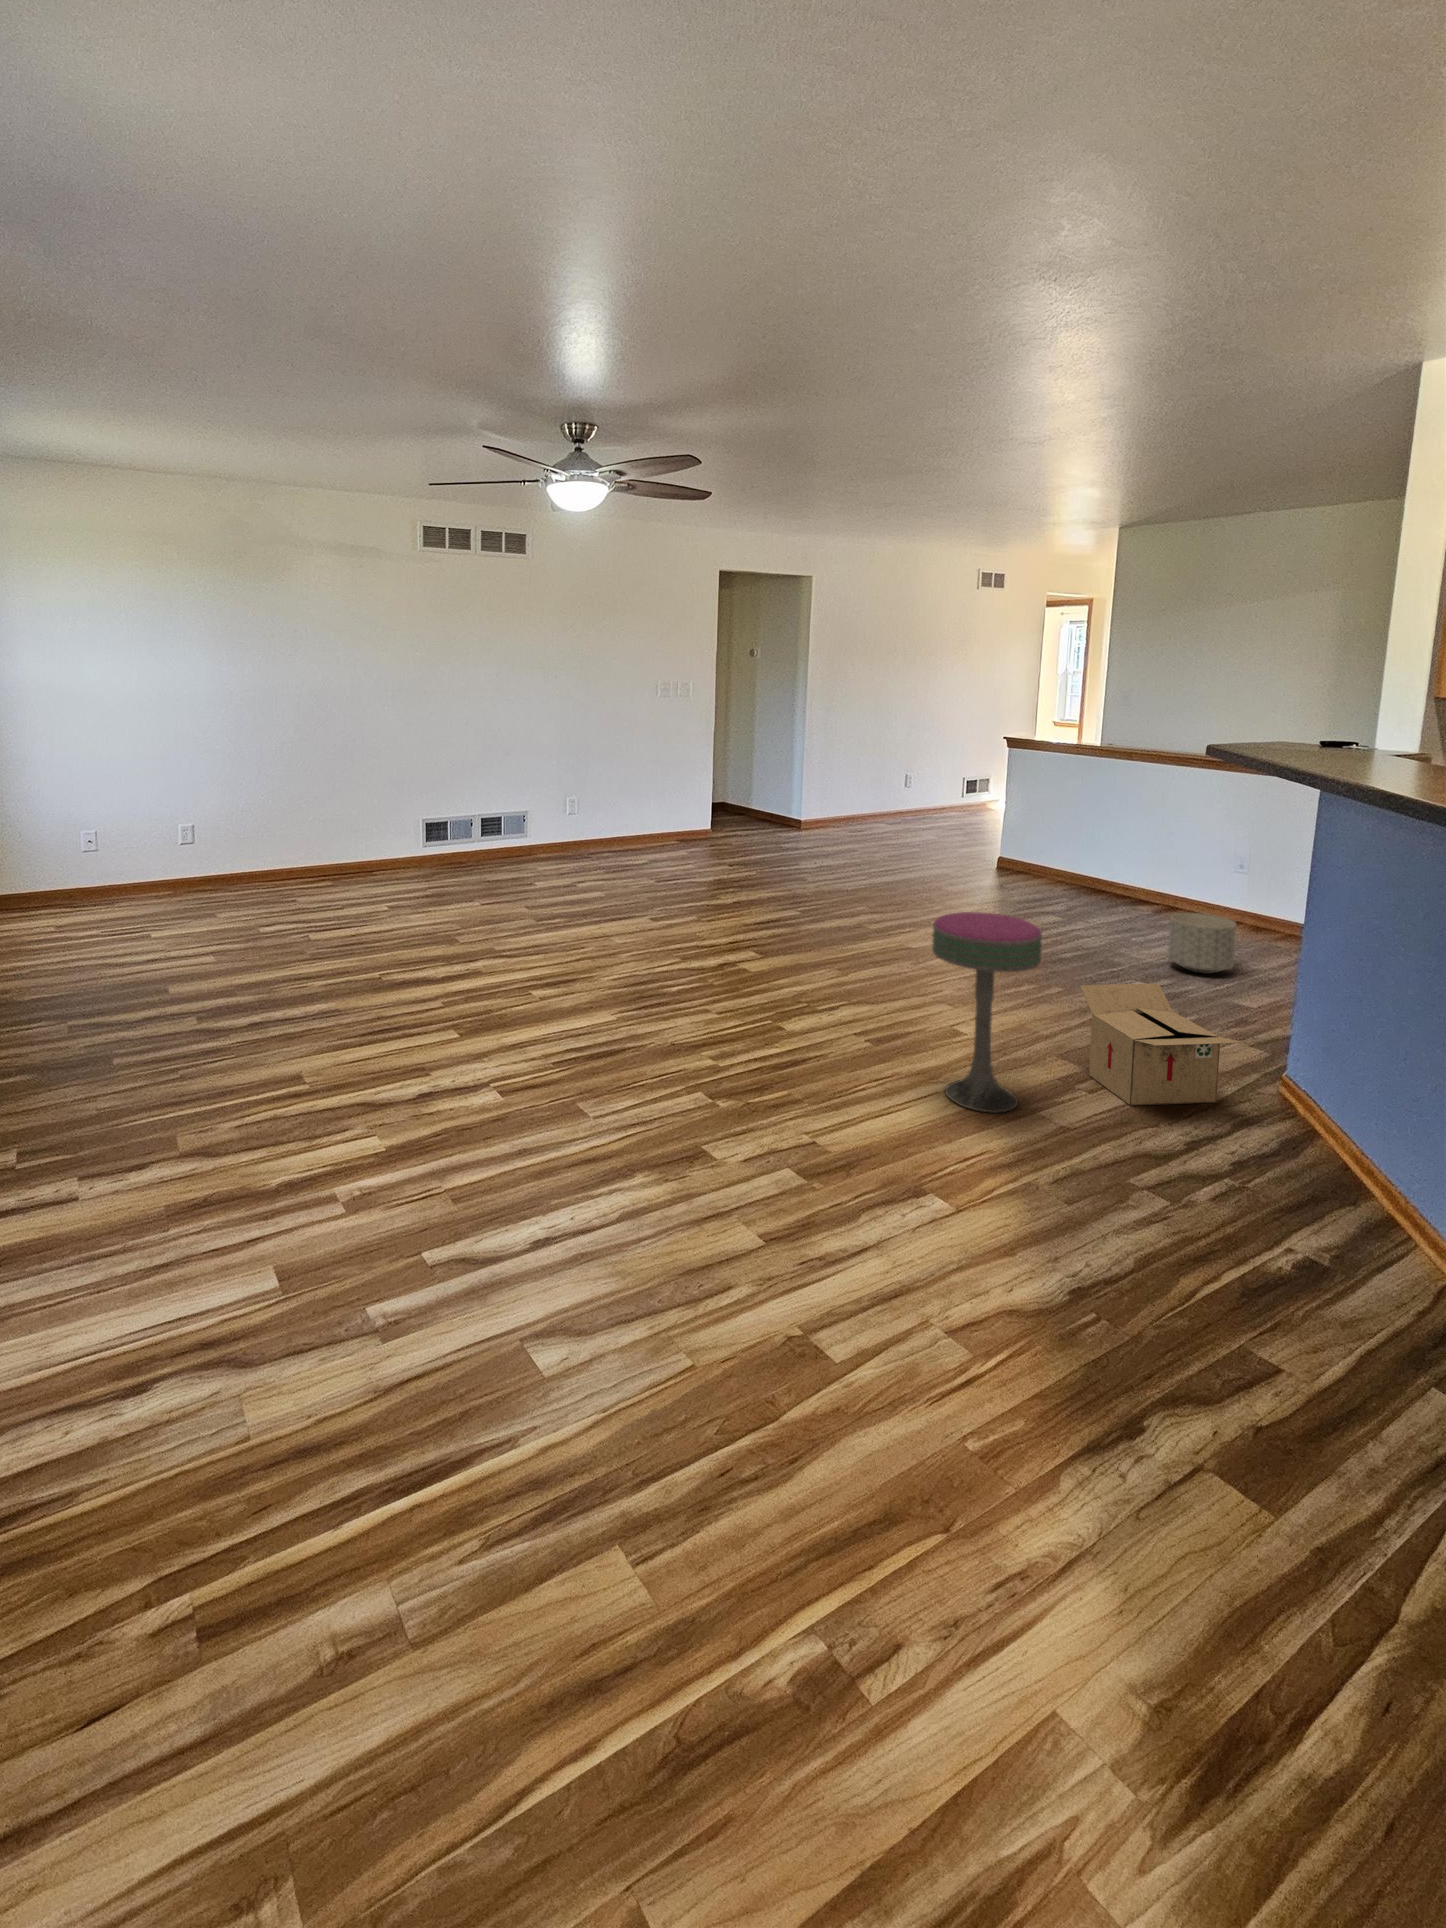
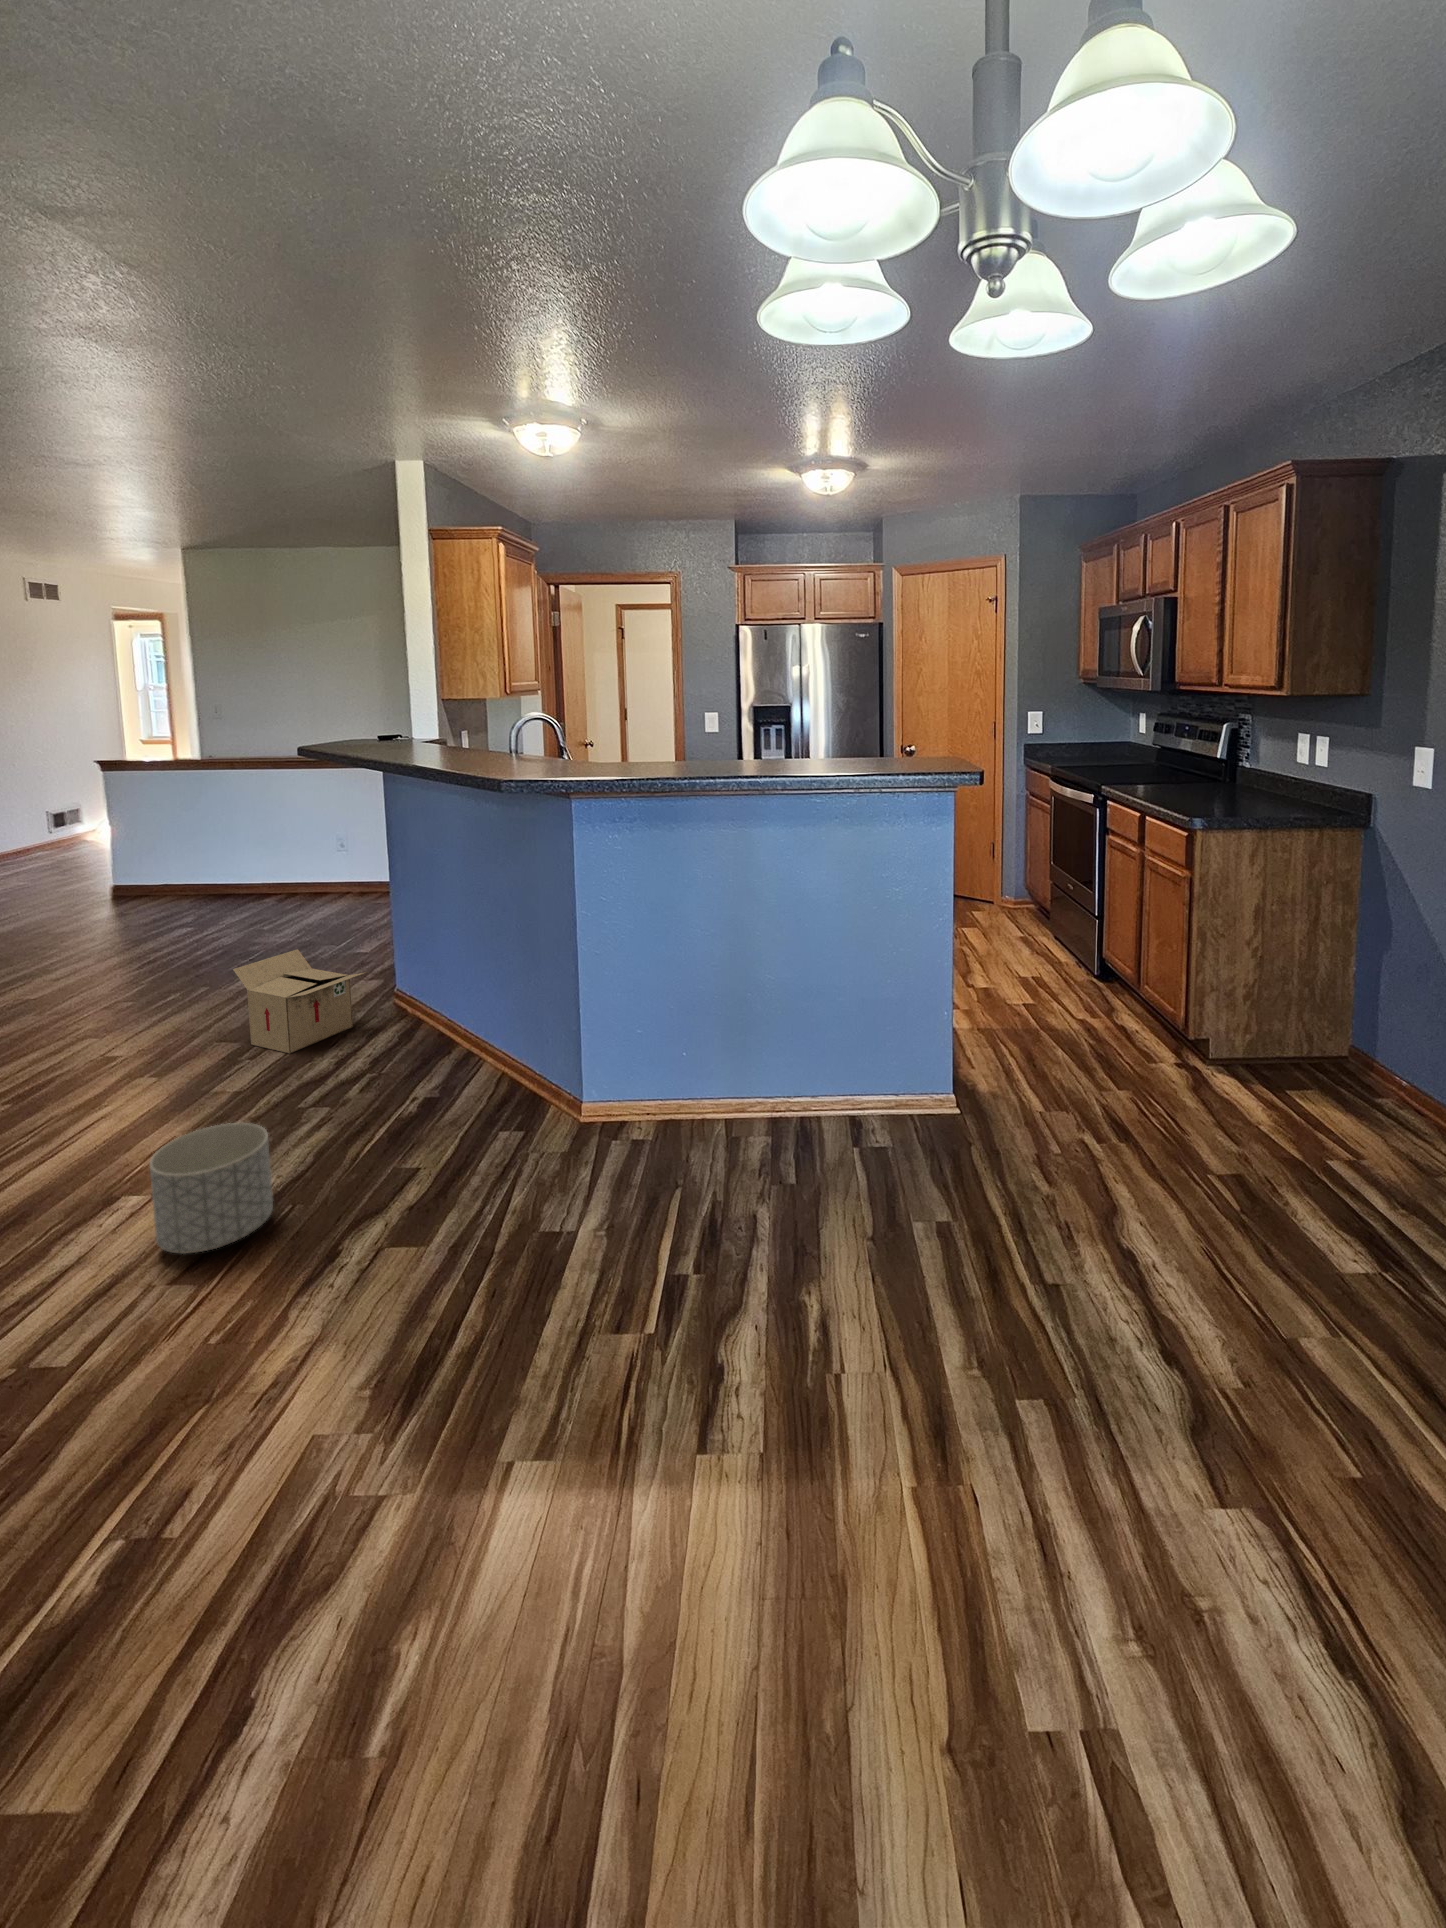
bar stool: present [932,912,1042,1113] -> none [76,920,198,1115]
planter: present [1168,913,1236,974] -> present [150,1123,273,1254]

